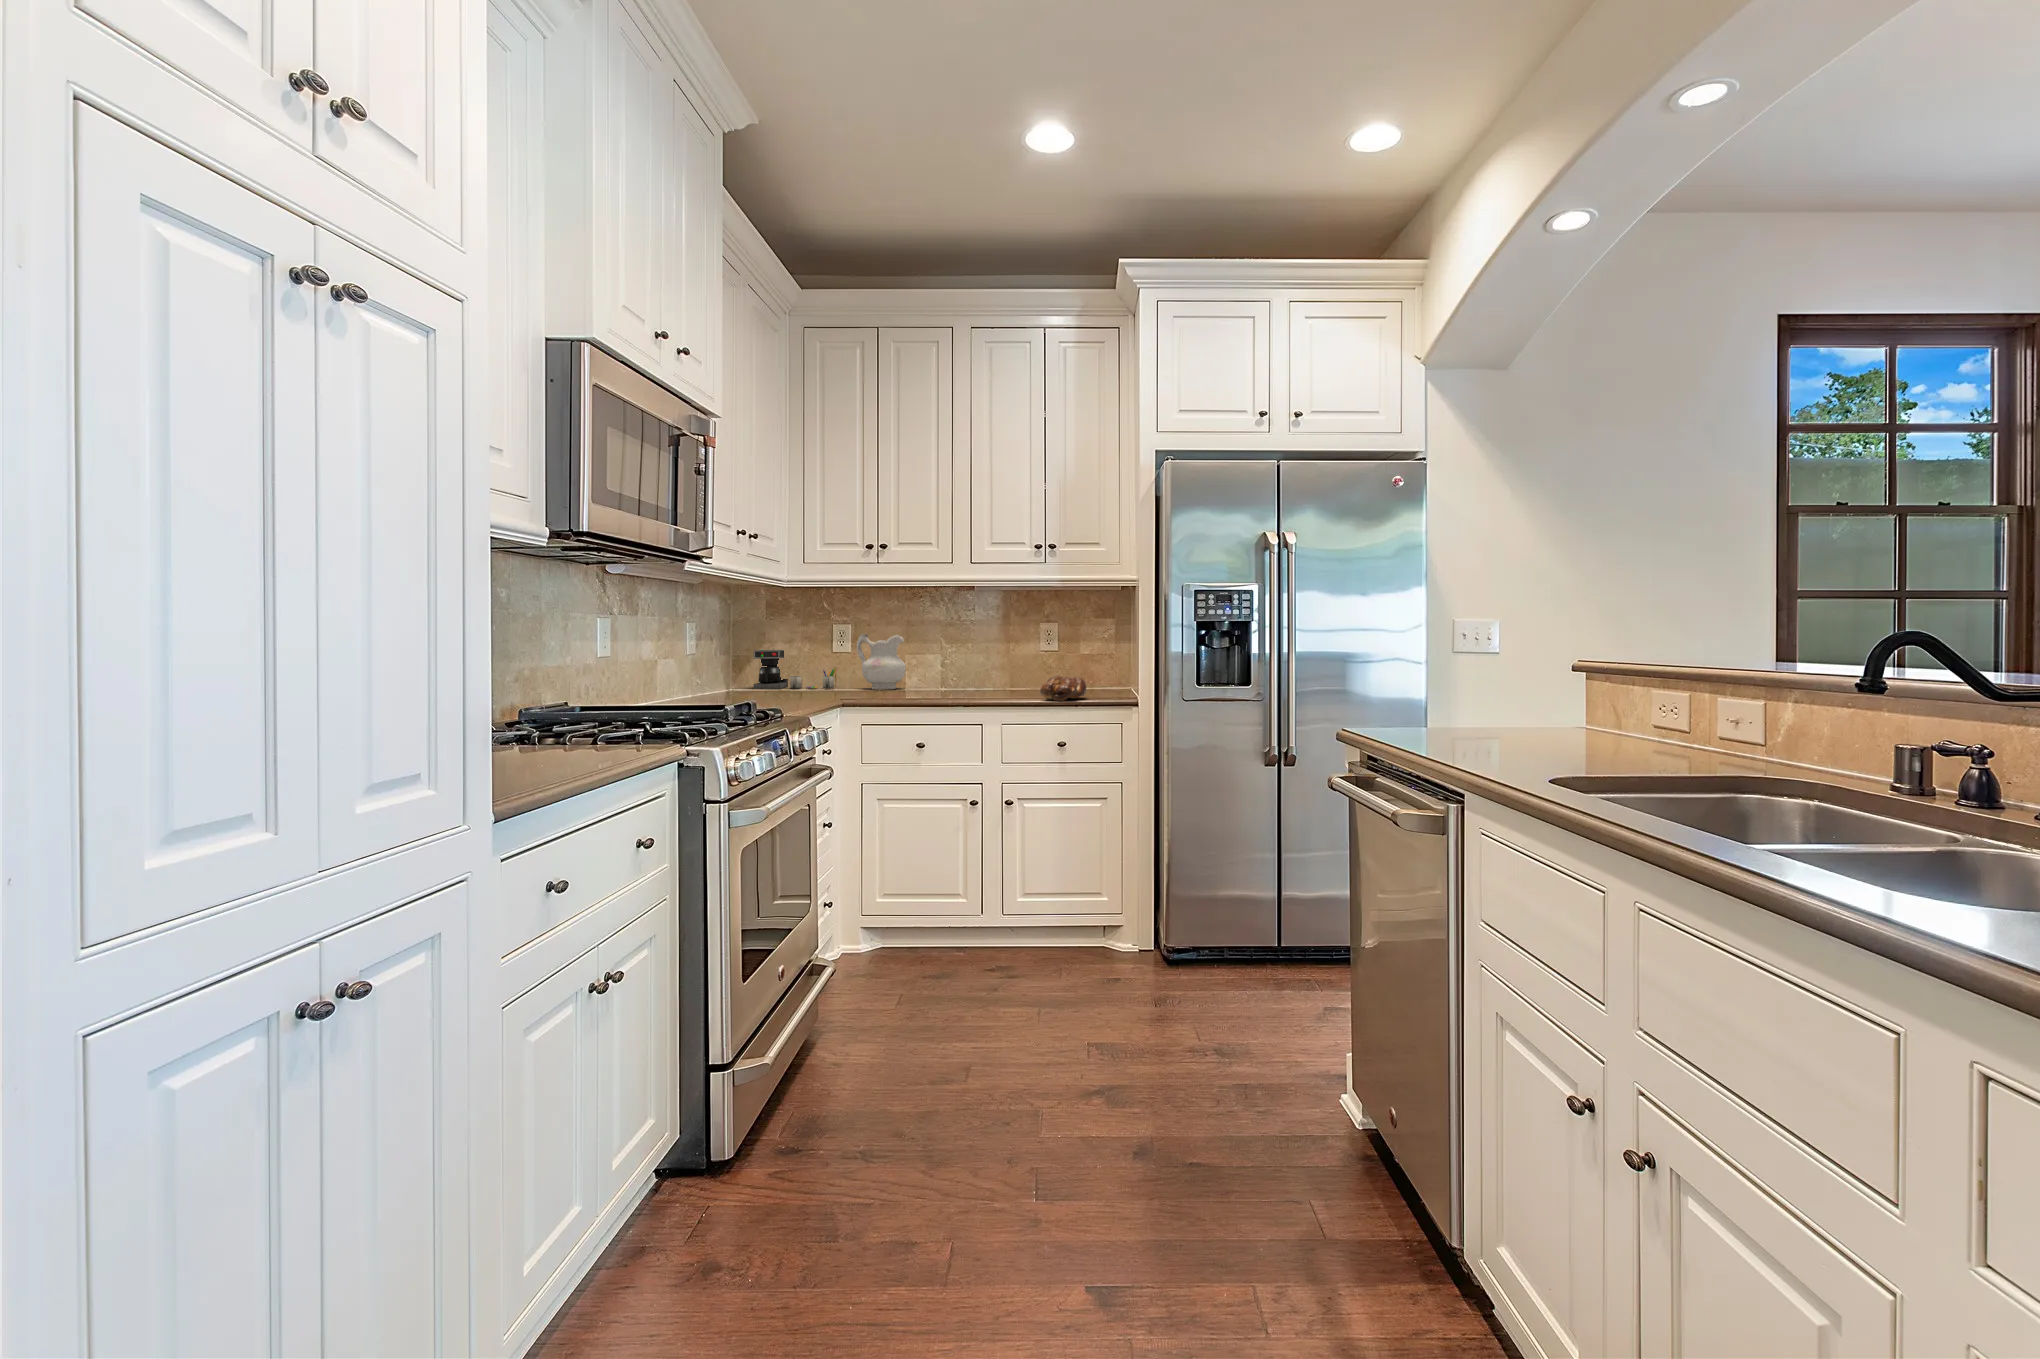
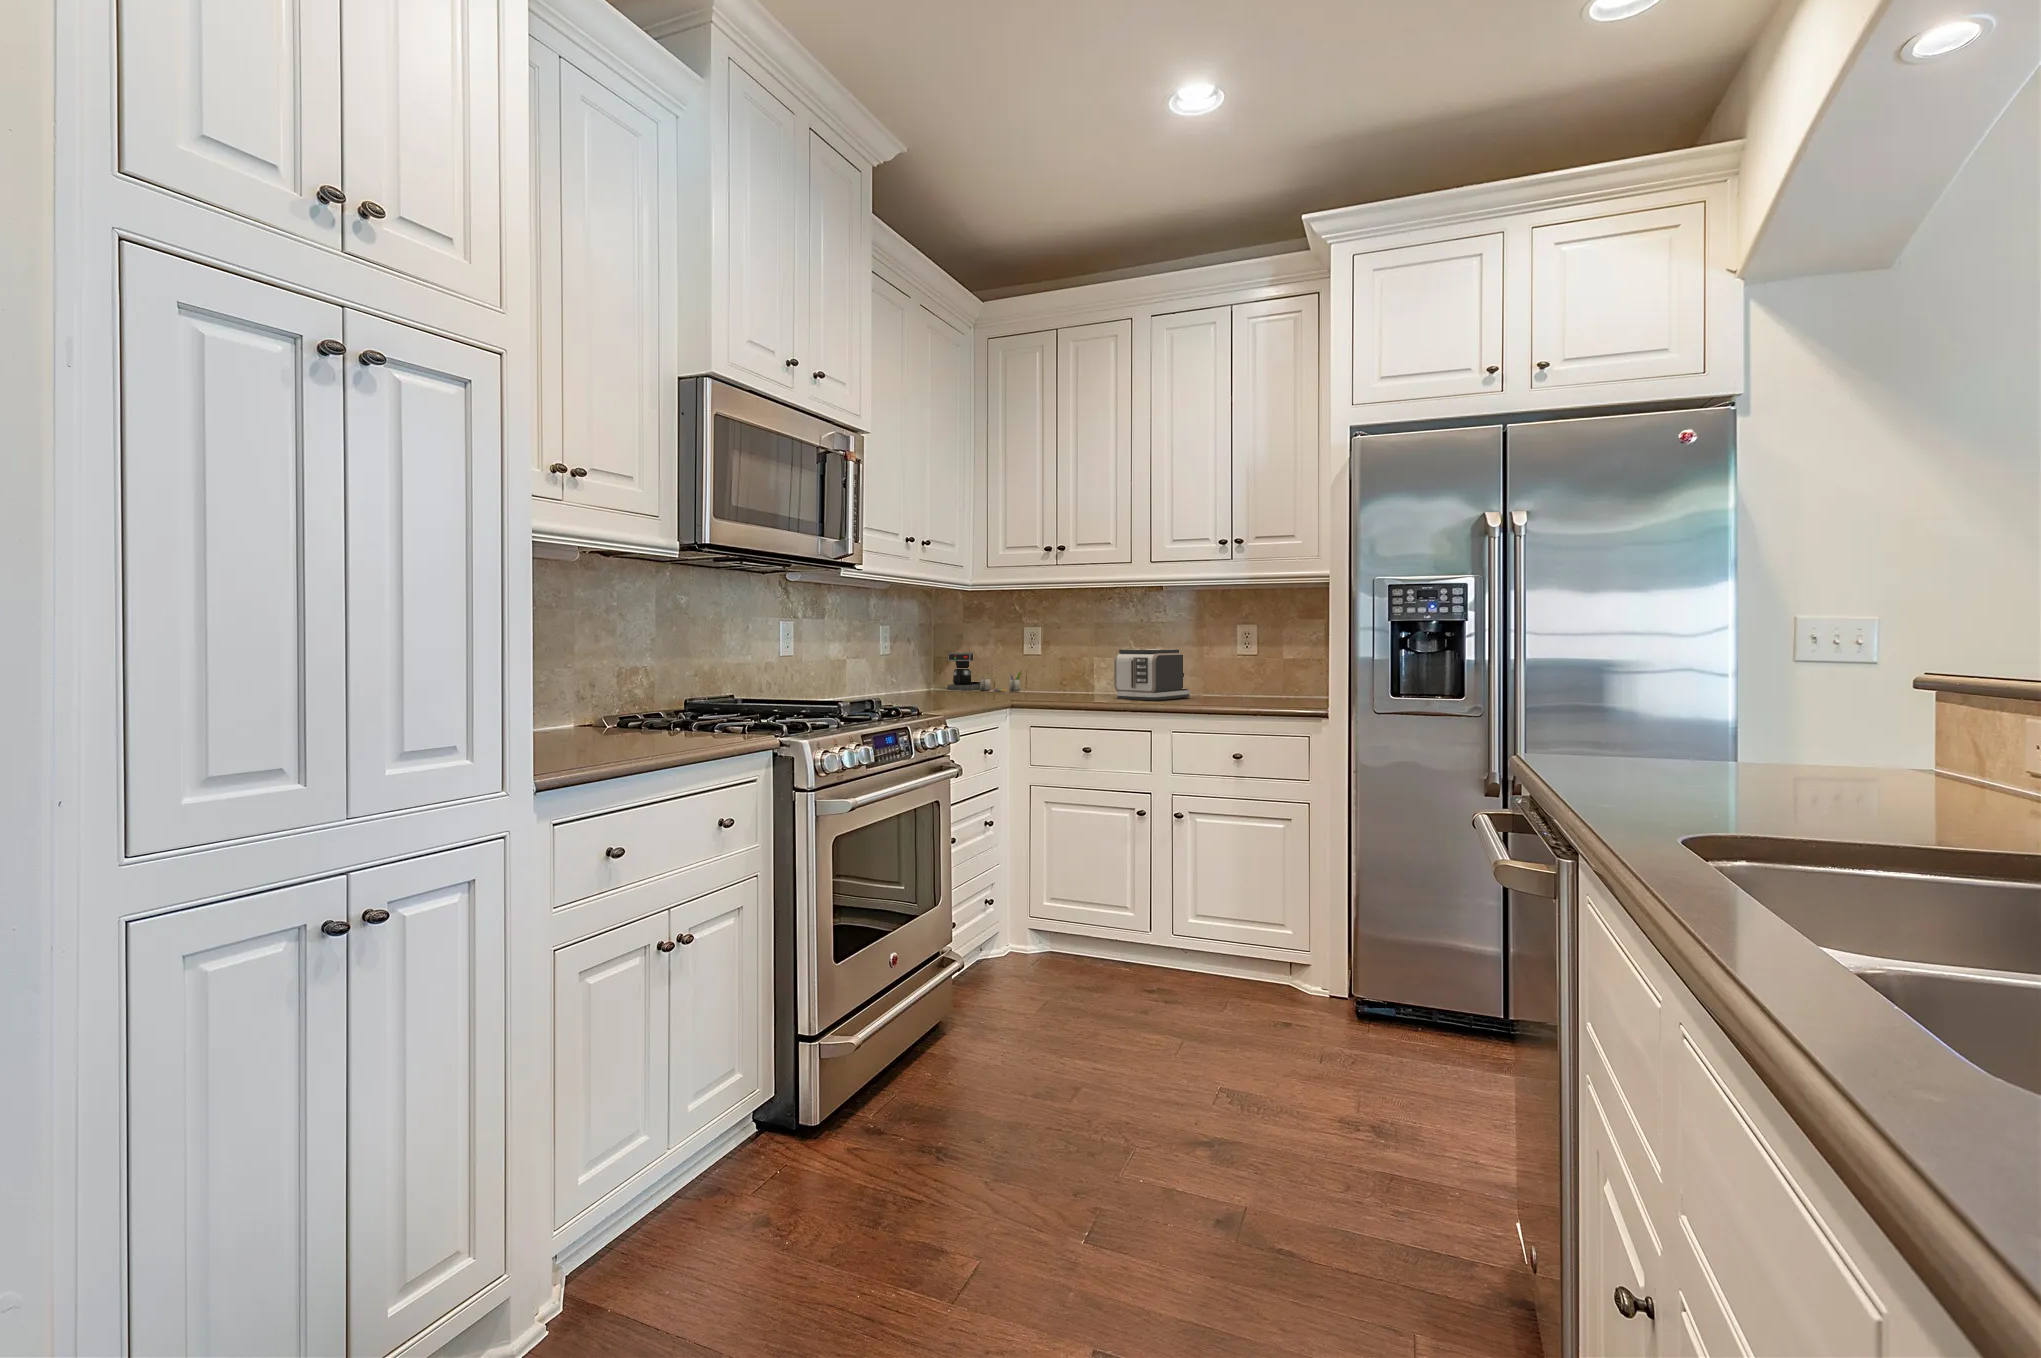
ceramic pitcher: present [857,634,906,689] -> none [1042,638,1088,694]
toaster: none [937,644,1002,693] -> present [1114,649,1190,701]
bread loaf: present [1040,676,1086,701] -> none [1206,685,1266,713]

